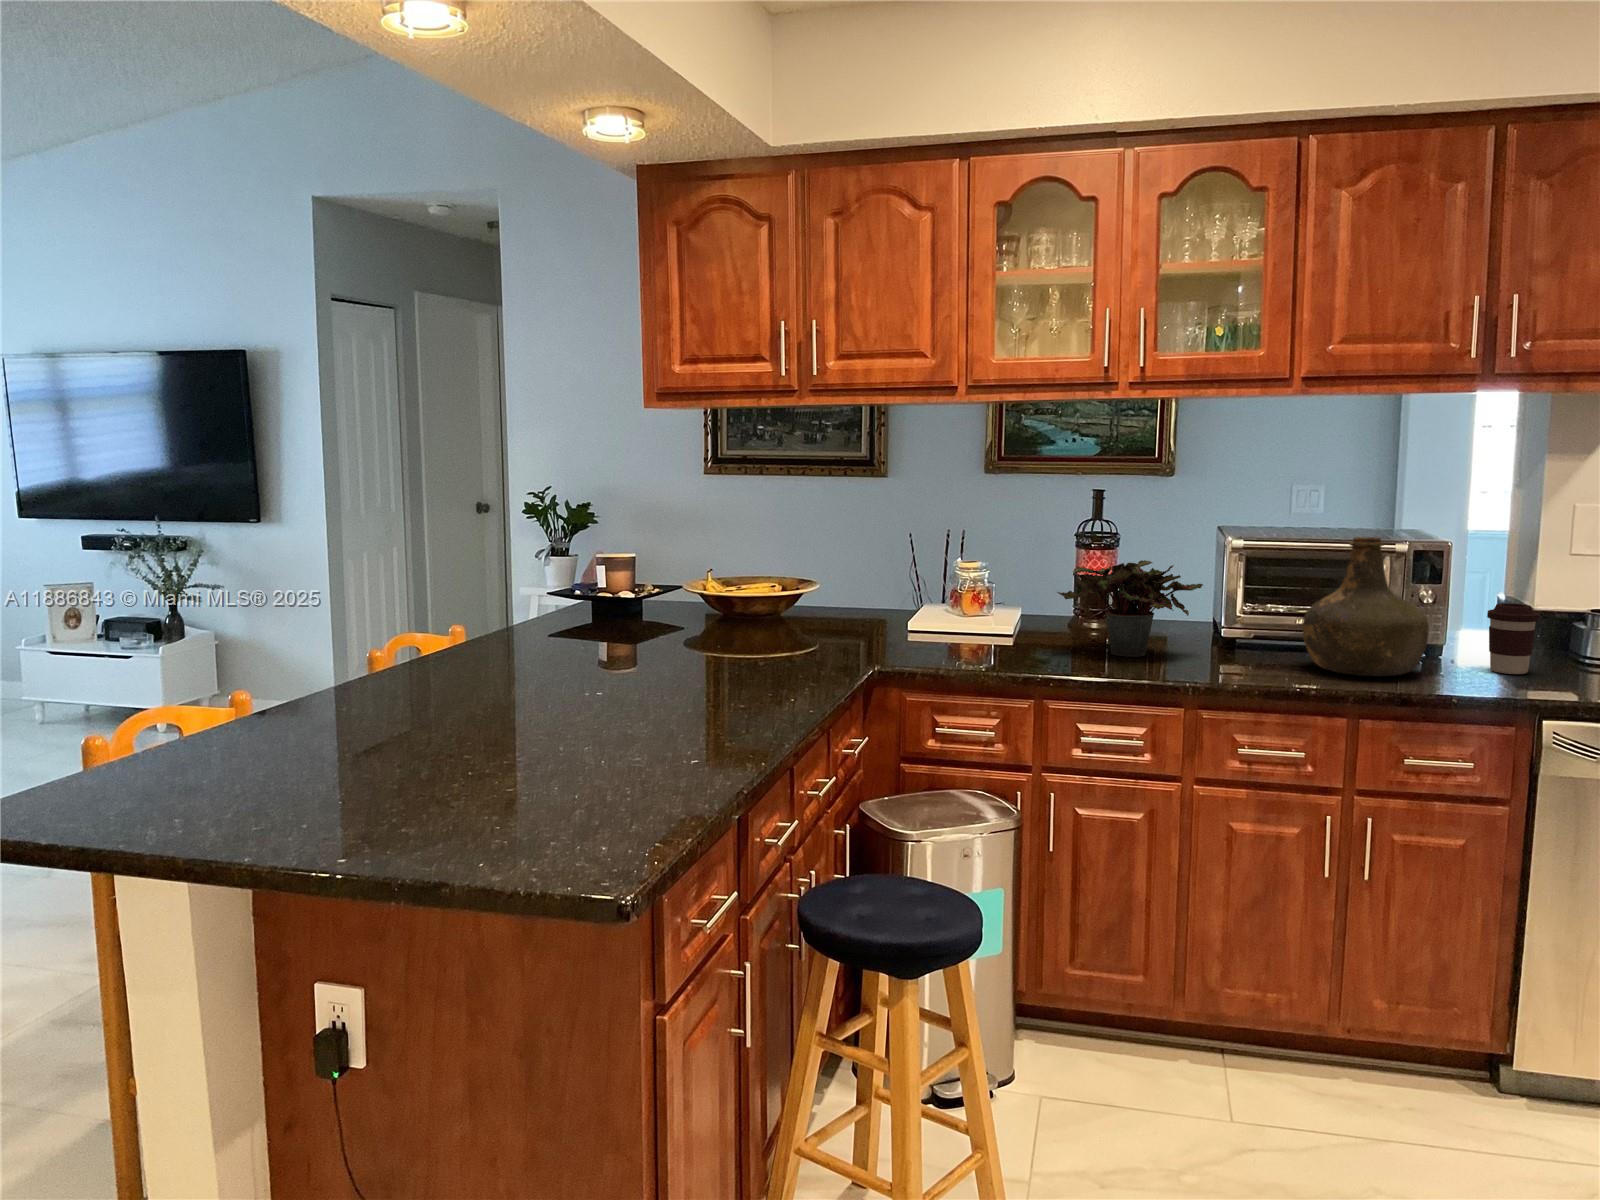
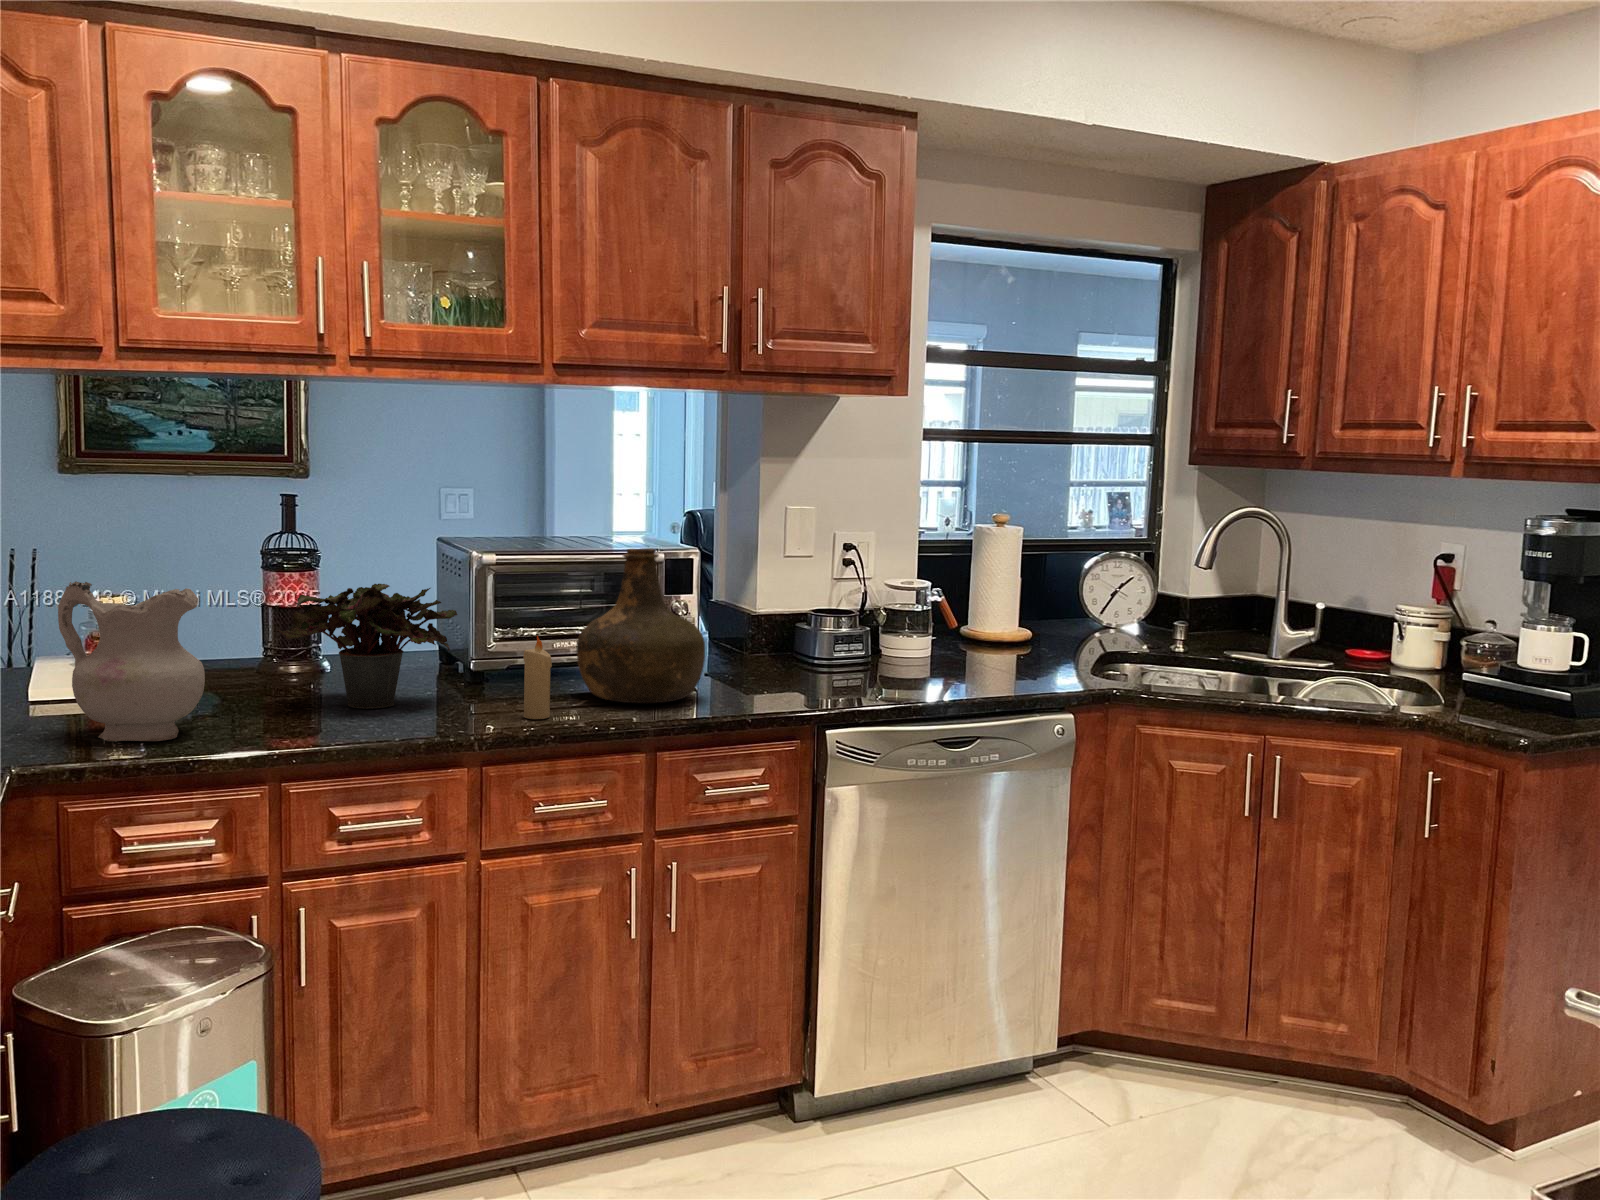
ceramic pitcher: none [915,552,999,662] -> present [58,582,205,741]
coffee cup: present [1487,603,1539,674] -> none [740,614,786,687]
candle: none [1235,608,1260,678] -> present [523,636,552,719]

